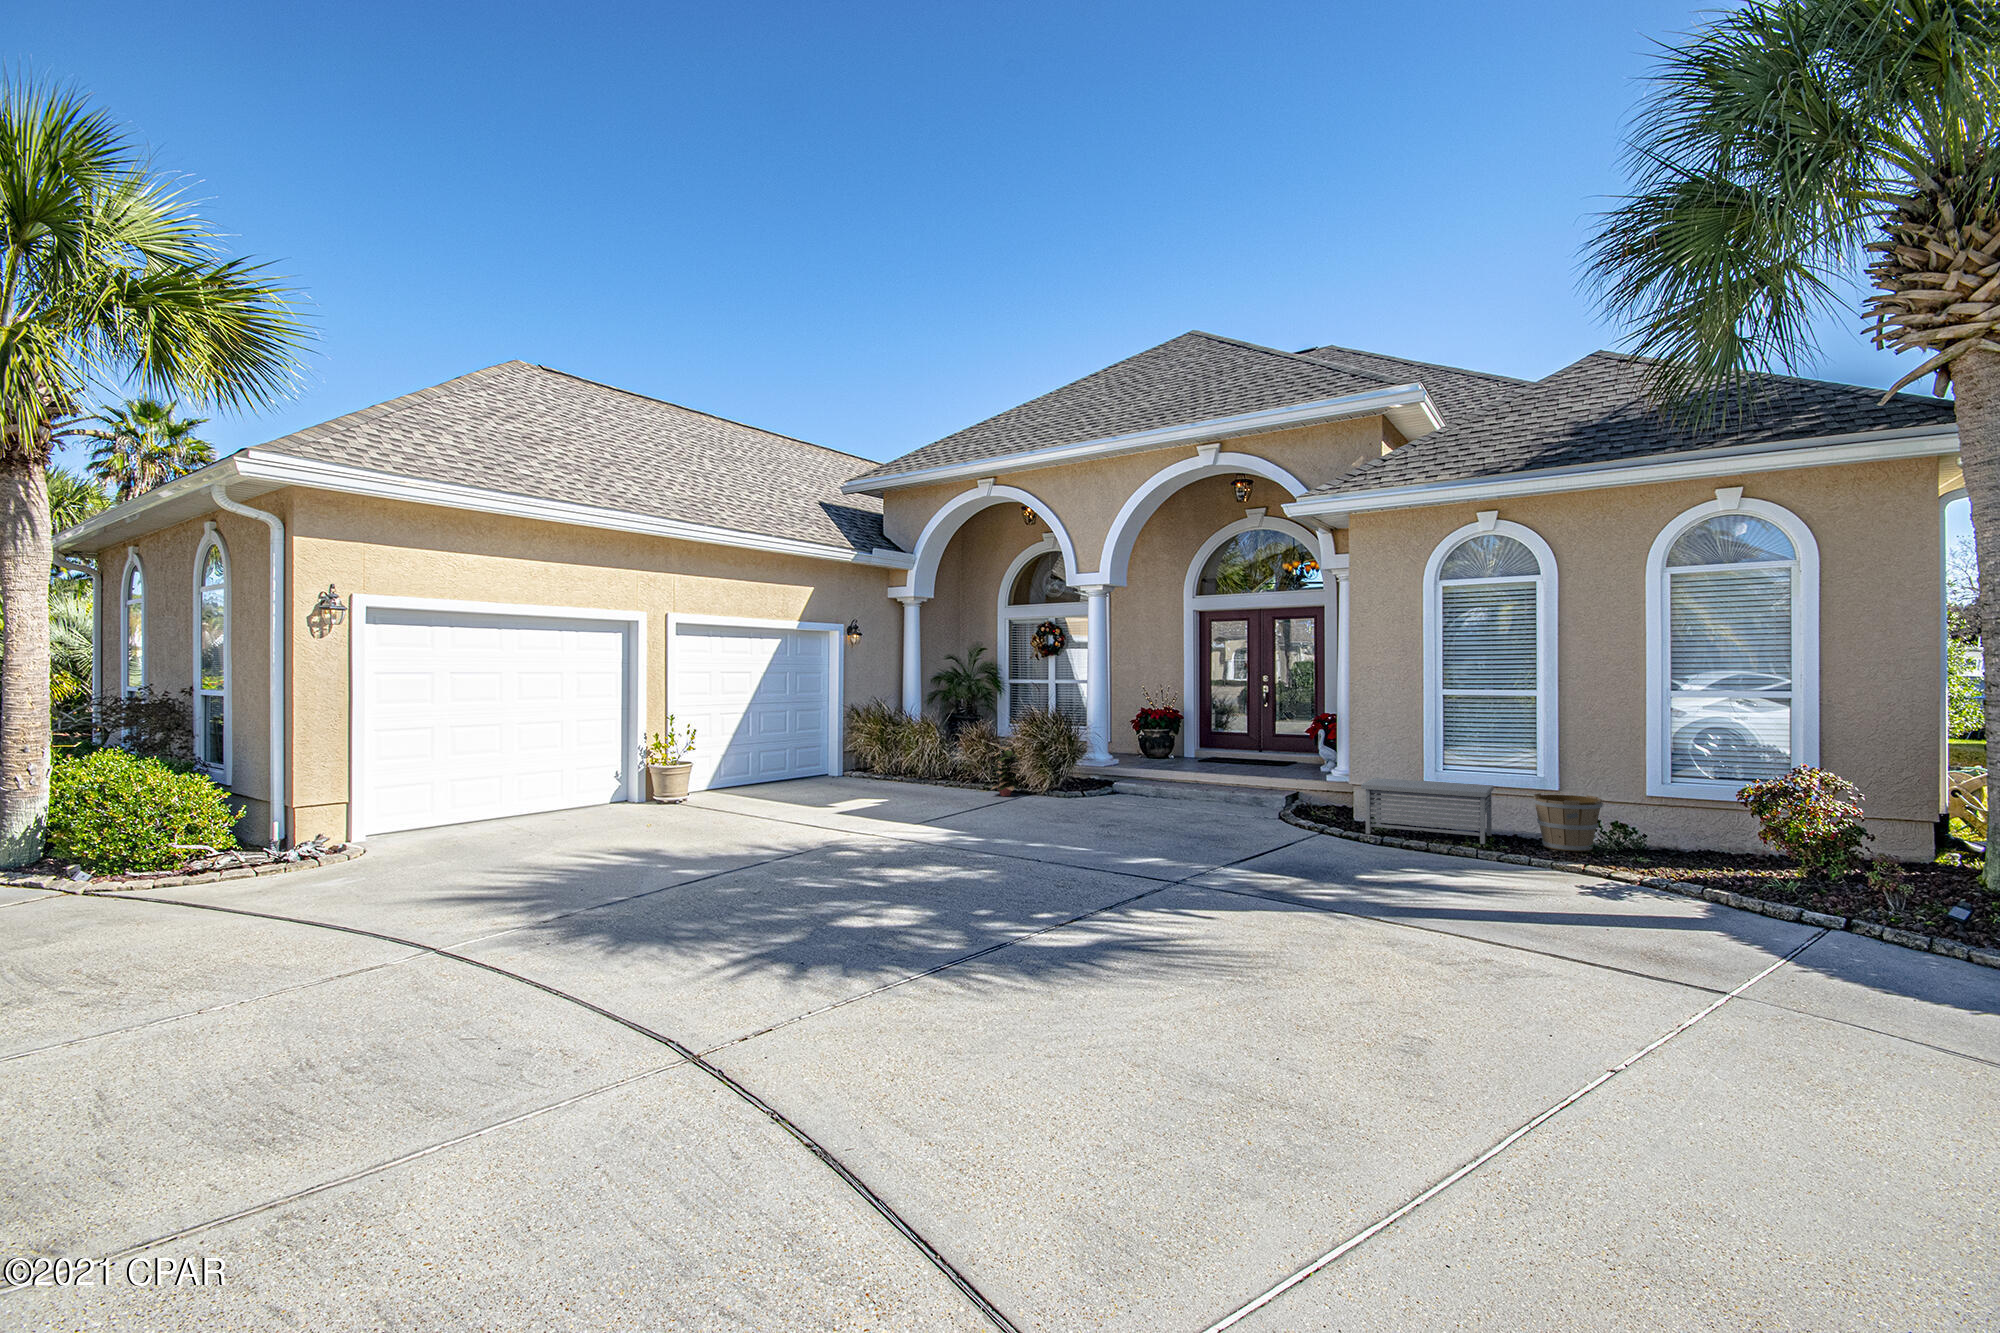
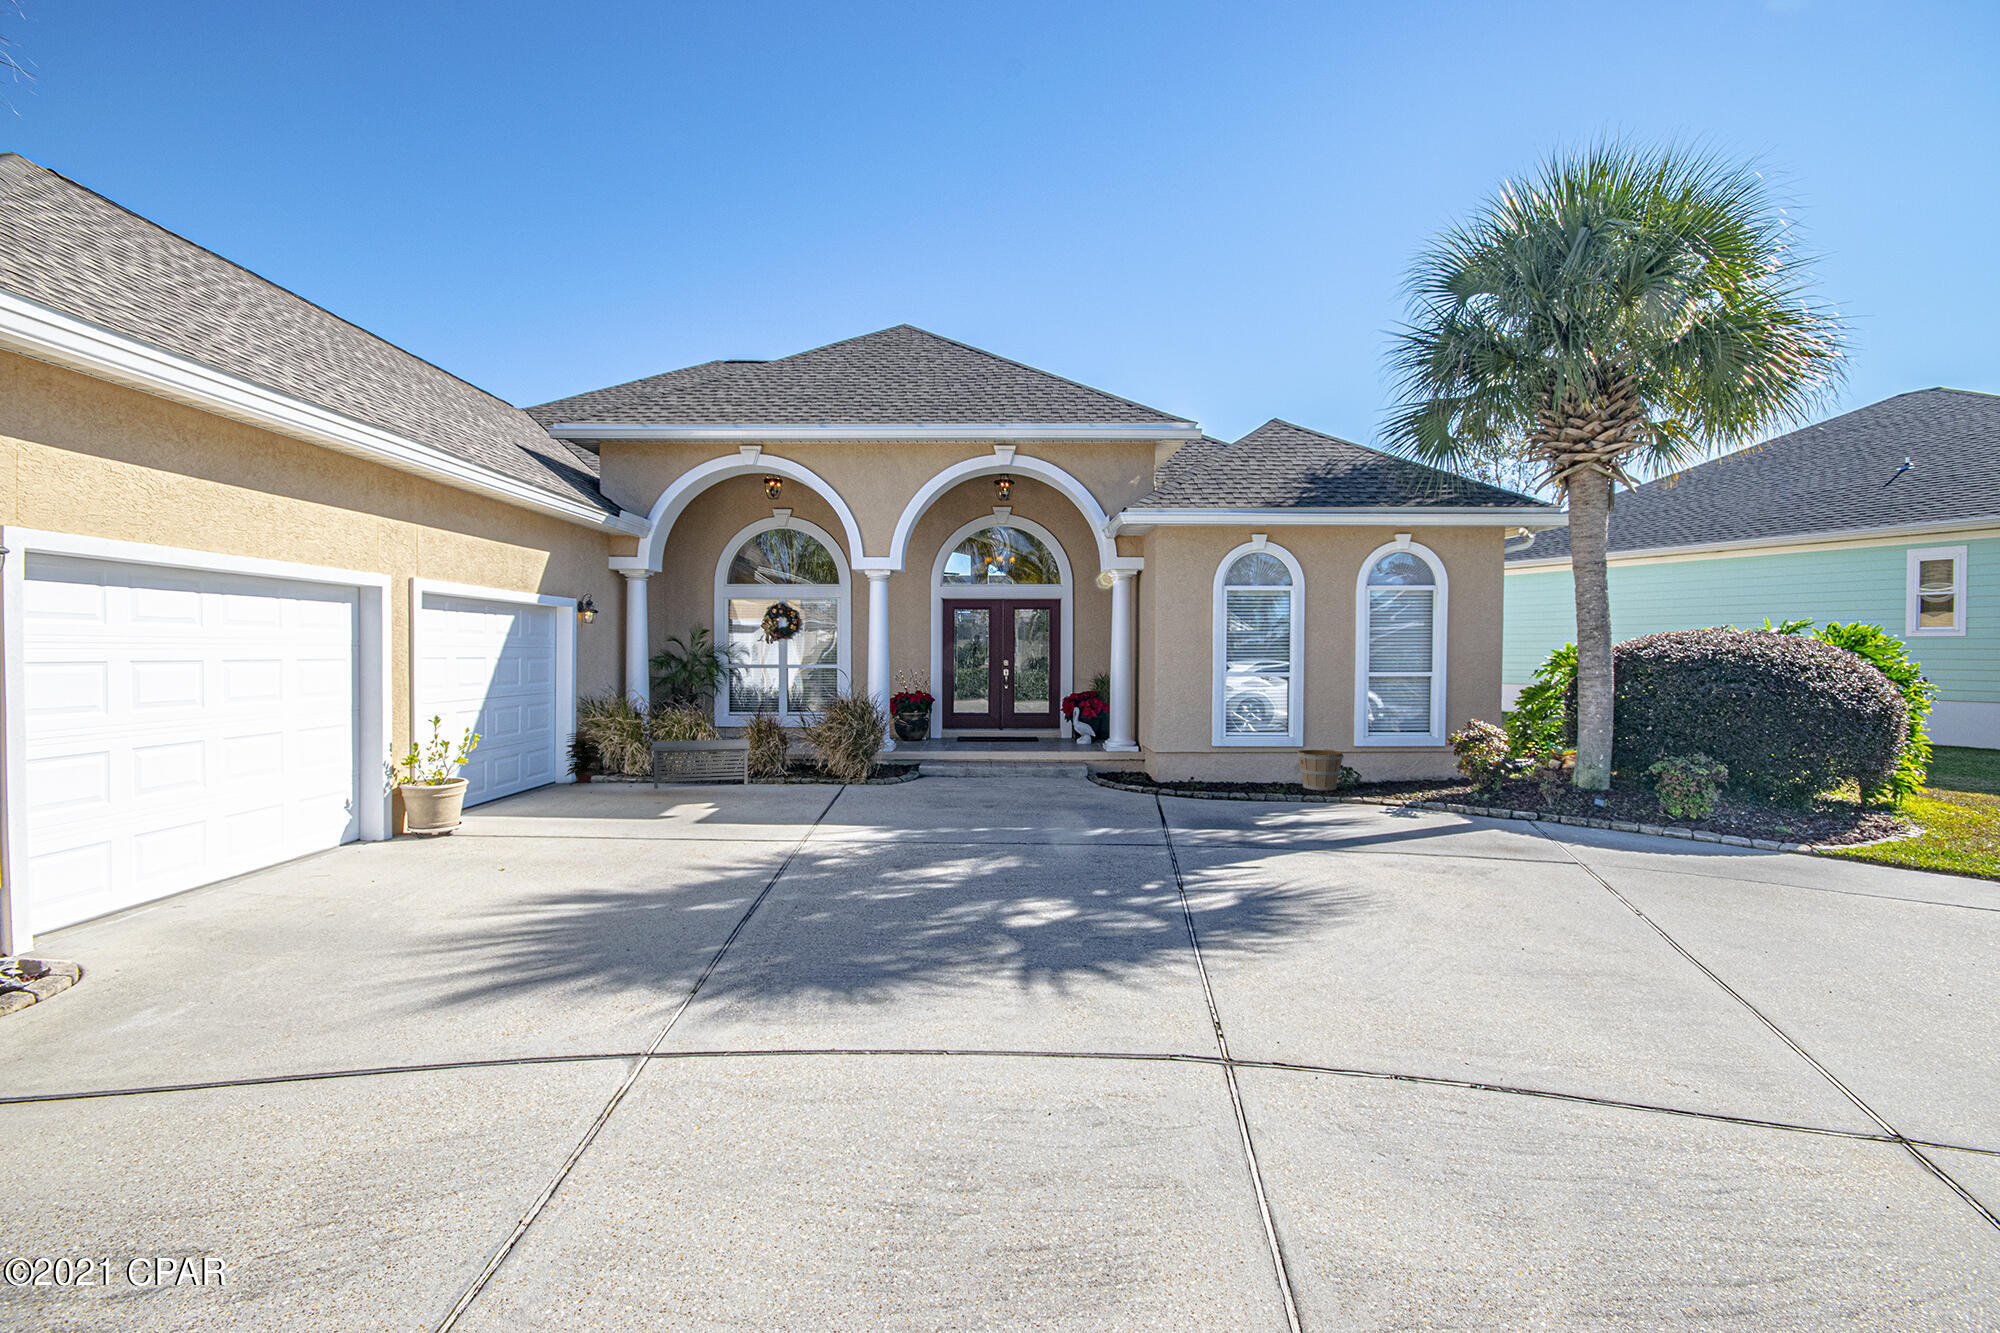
decorative plant: present [991,747,1022,796] -> present [566,731,601,782]
storage bench: present [1361,778,1494,844] -> present [650,739,749,788]

